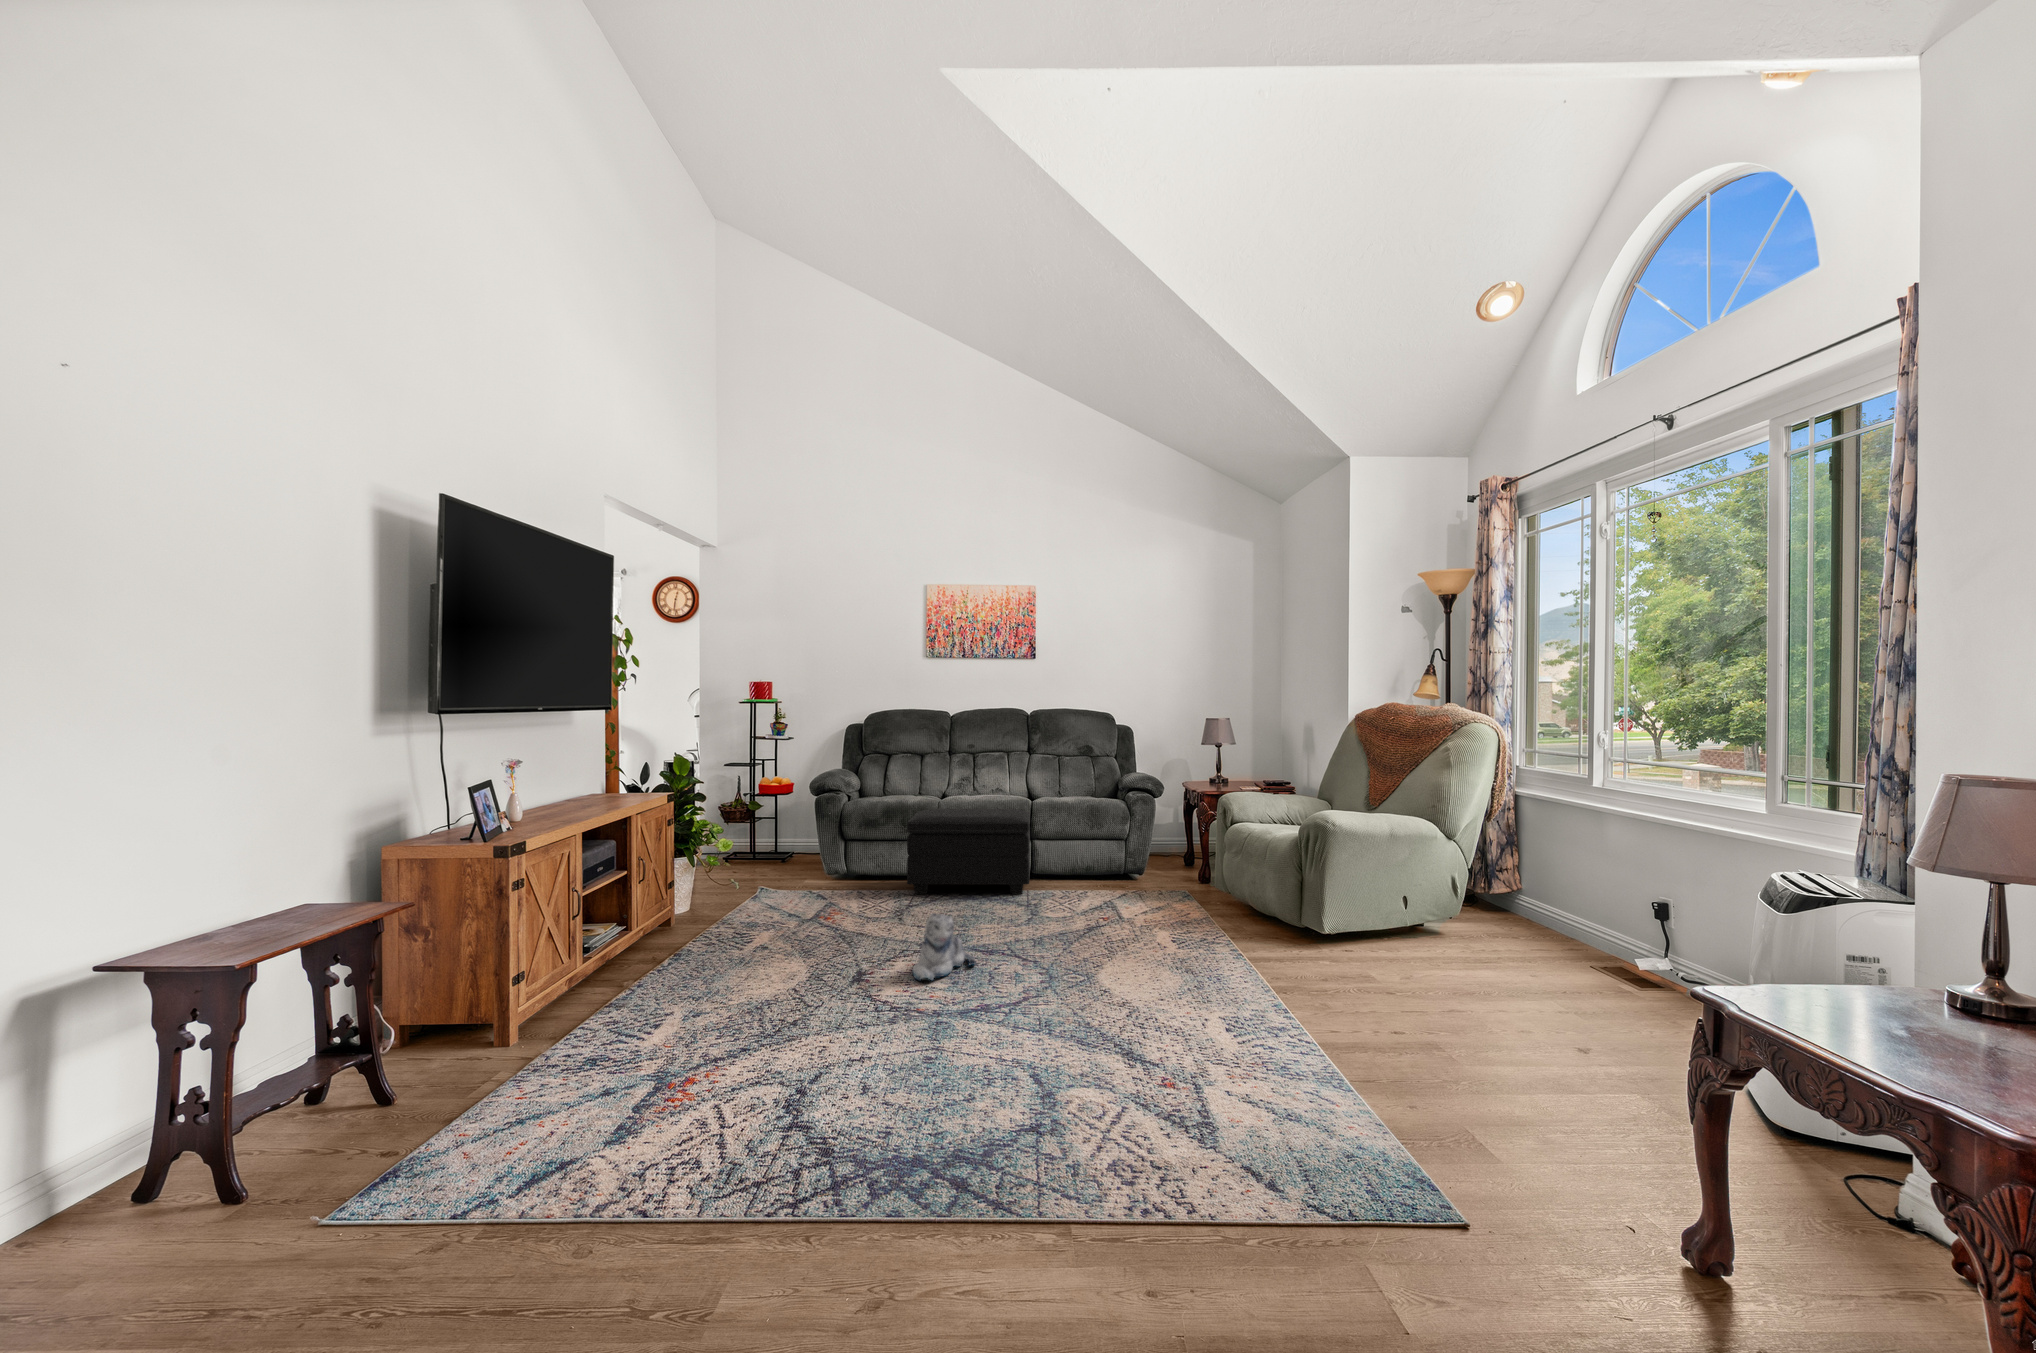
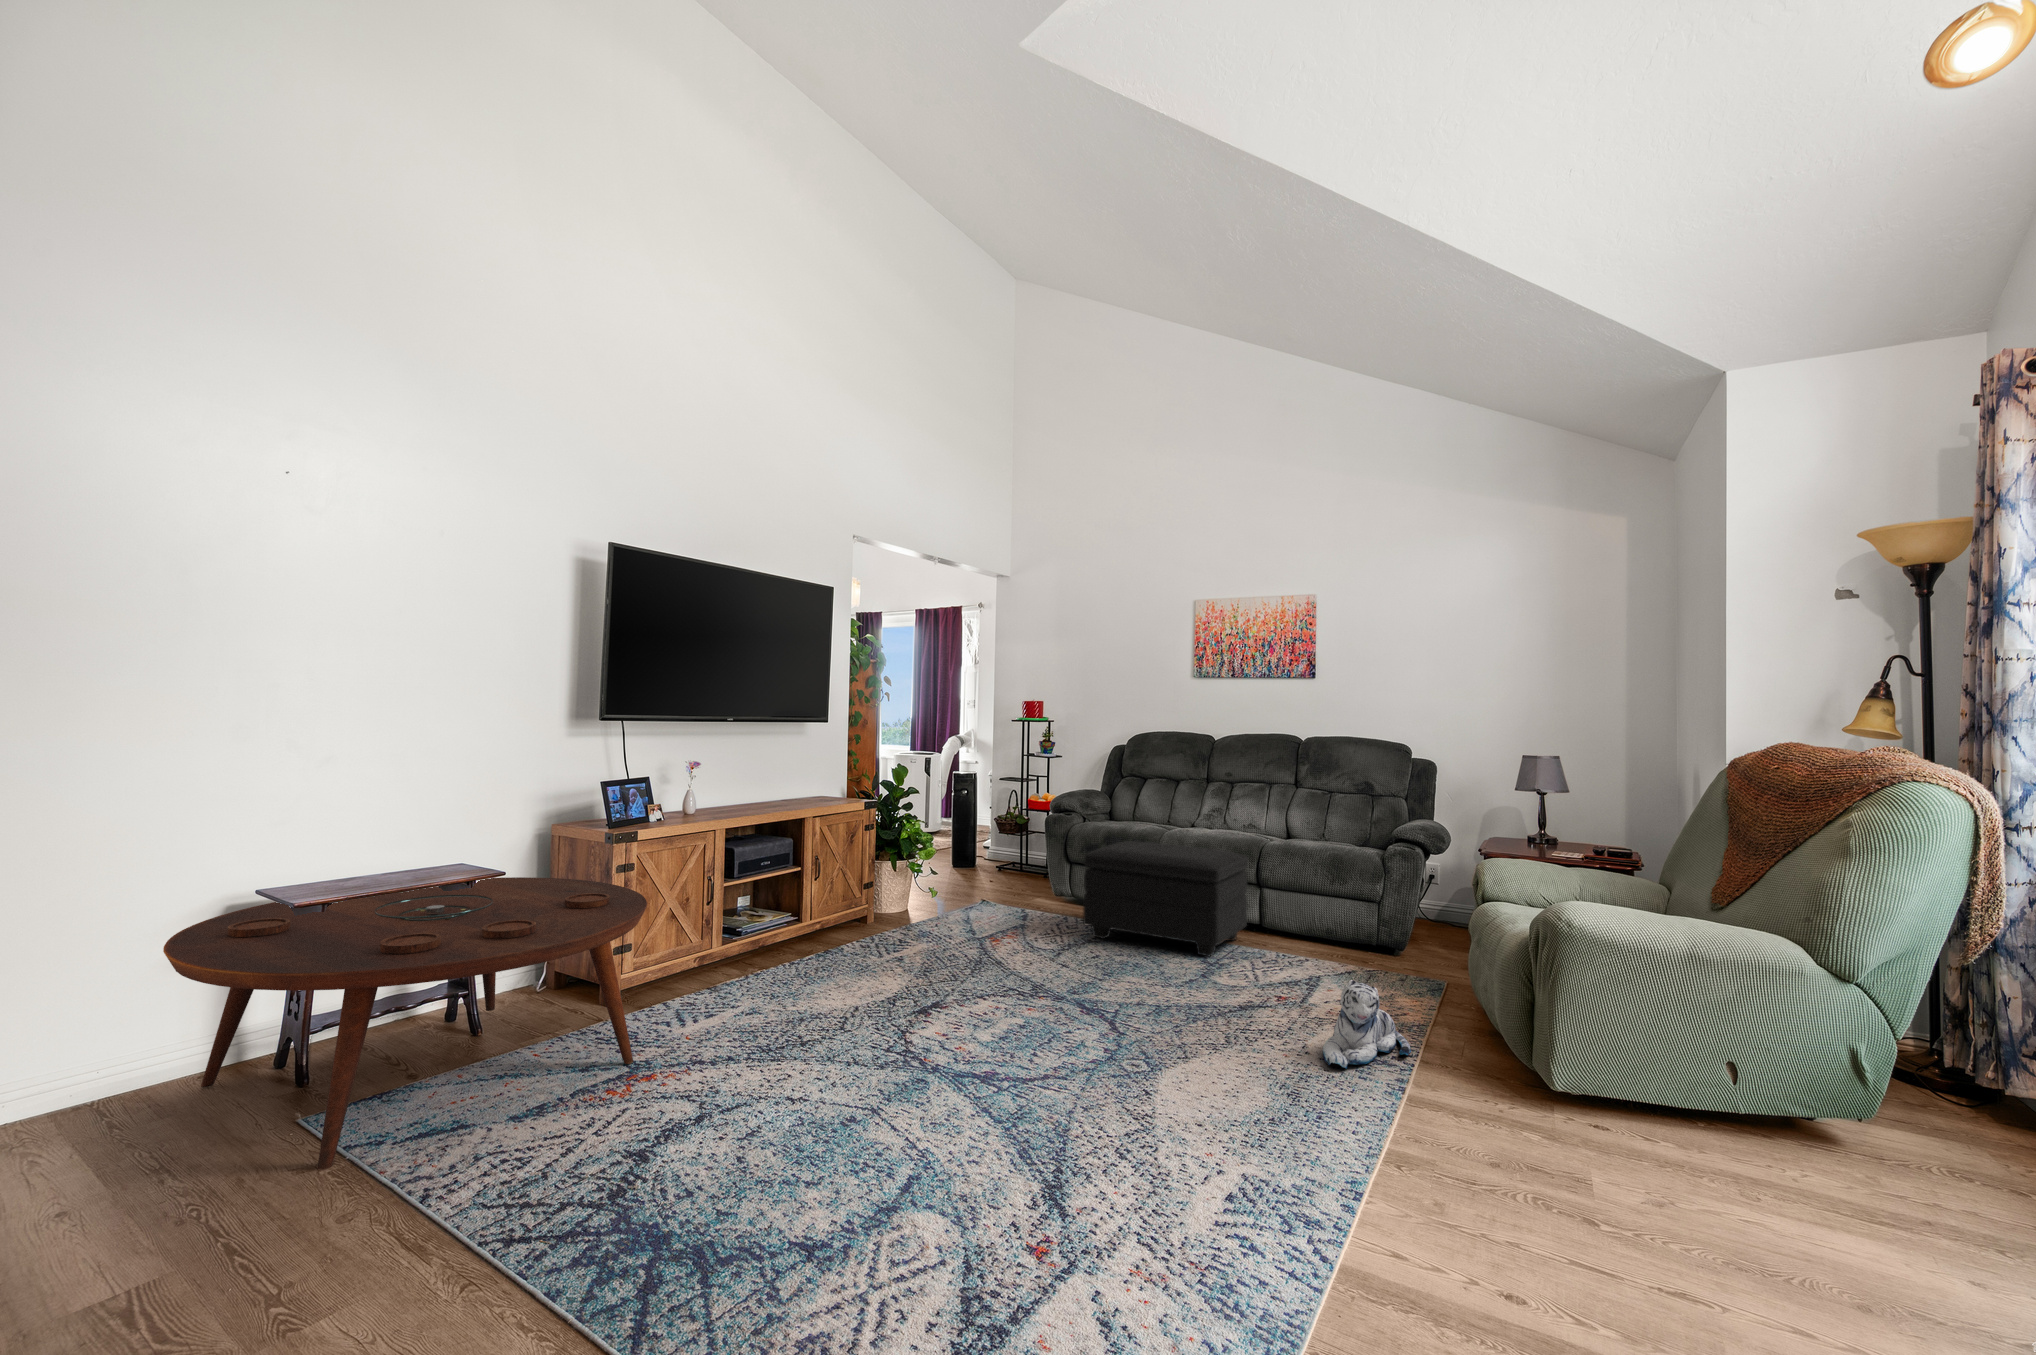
coffee table: none [332,875,733,1101] -> present [163,877,647,1170]
plush toy: present [913,913,975,981] -> present [1323,980,1411,1068]

